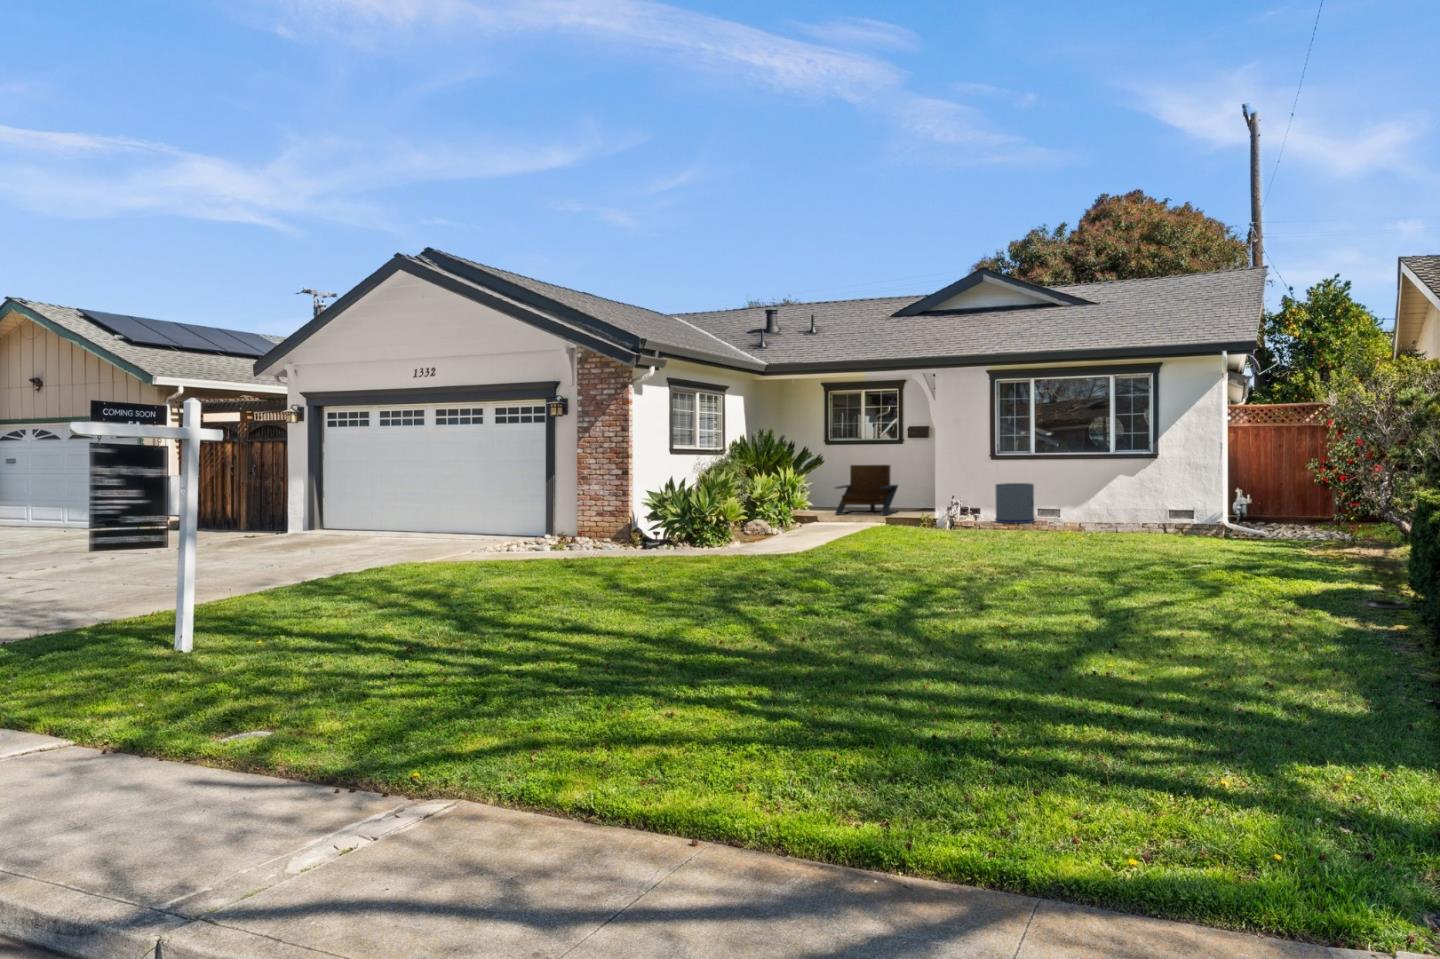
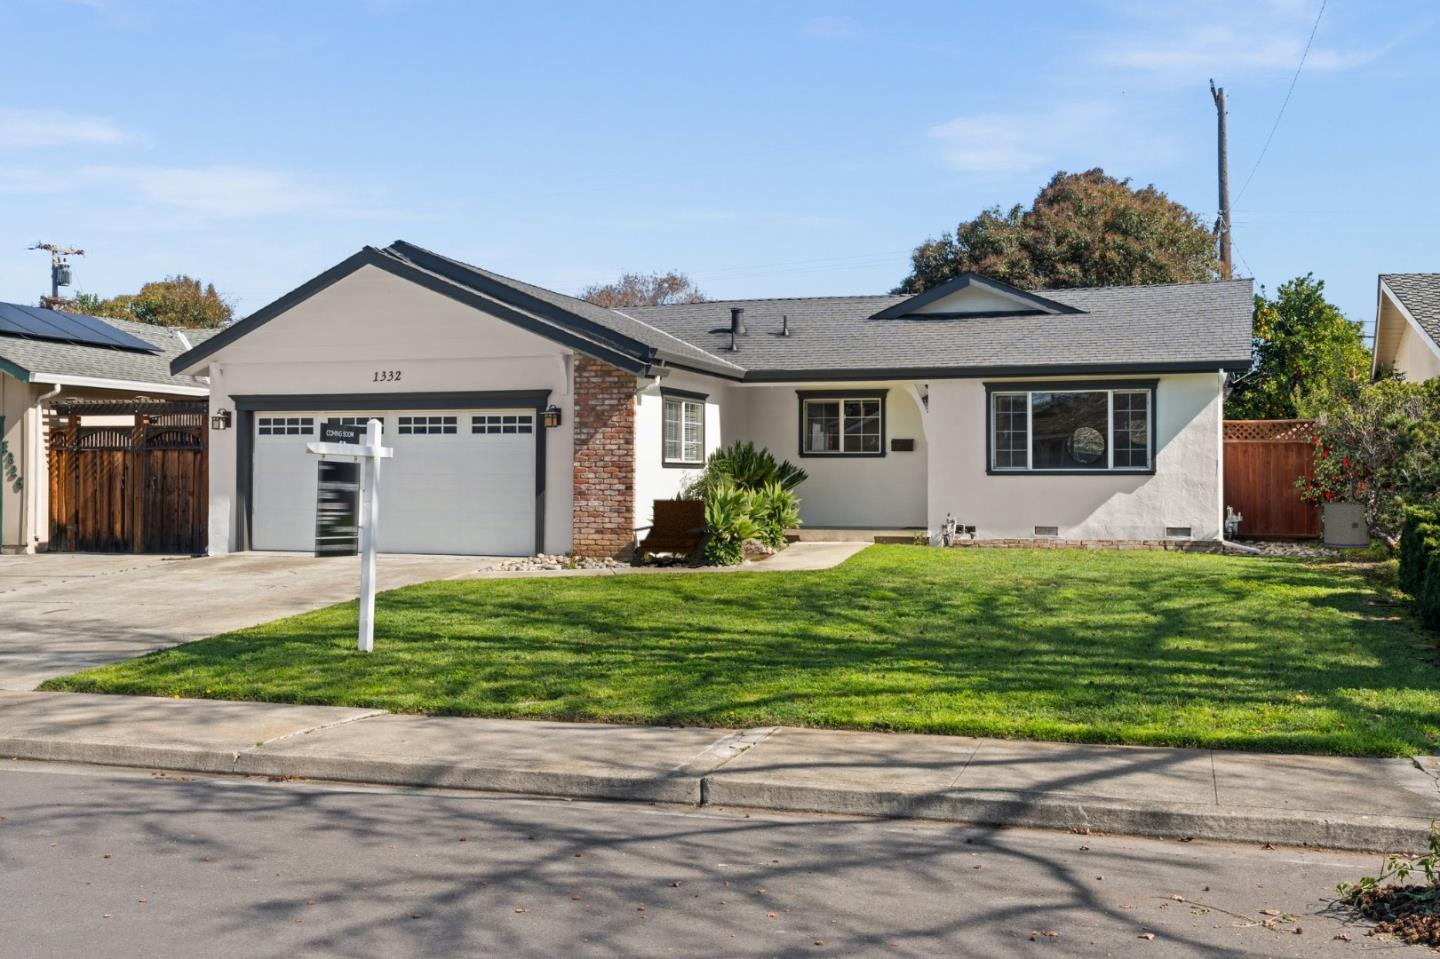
lounge chair: present [835,465,898,515] -> present [630,499,715,568]
trash can: present [995,483,1035,523] -> present [1324,502,1371,548]

